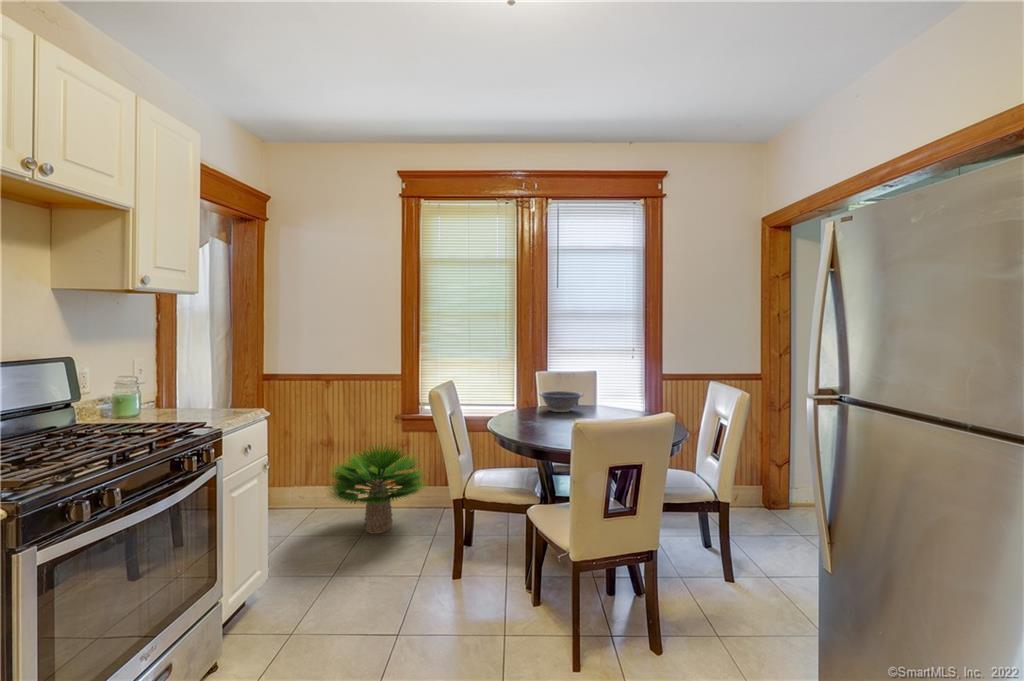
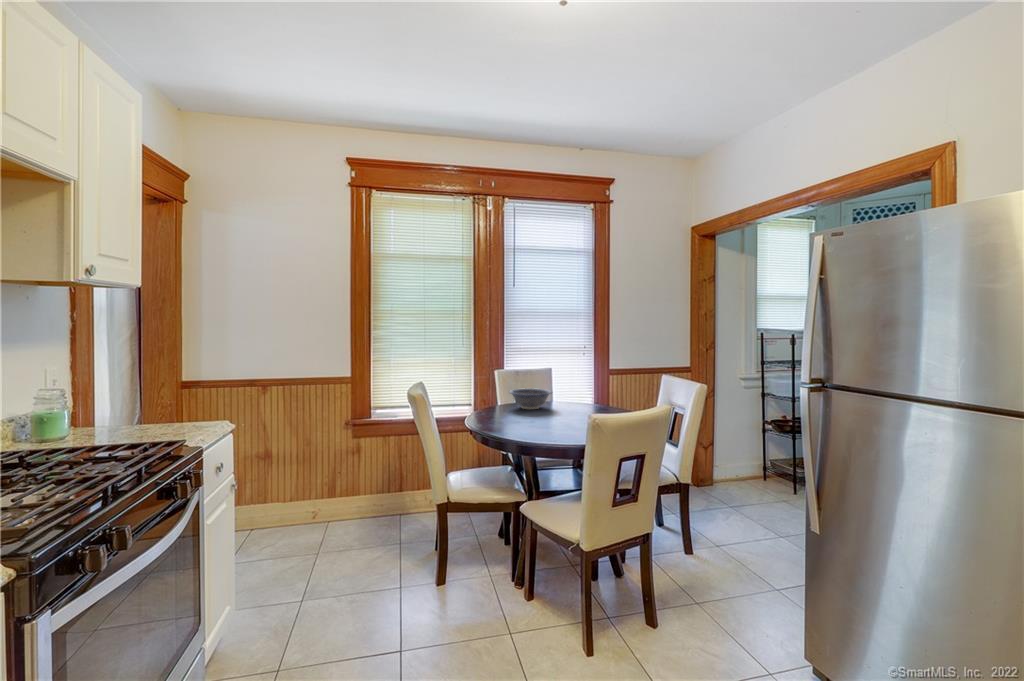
potted plant: present [330,444,426,533] -> none [274,449,393,549]

